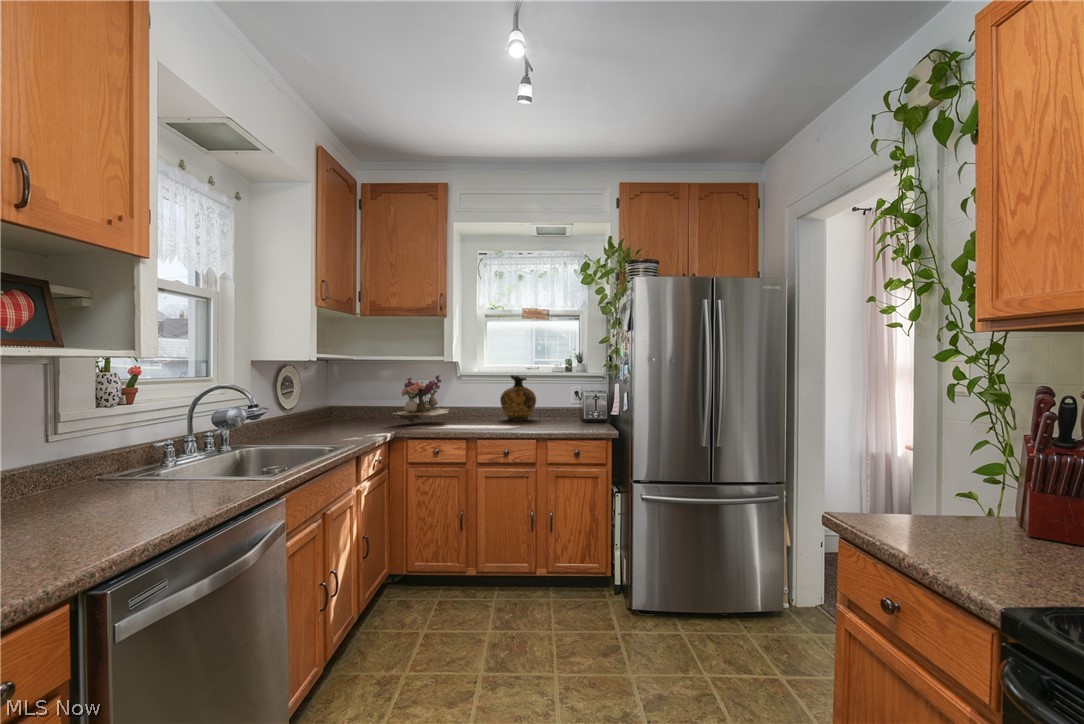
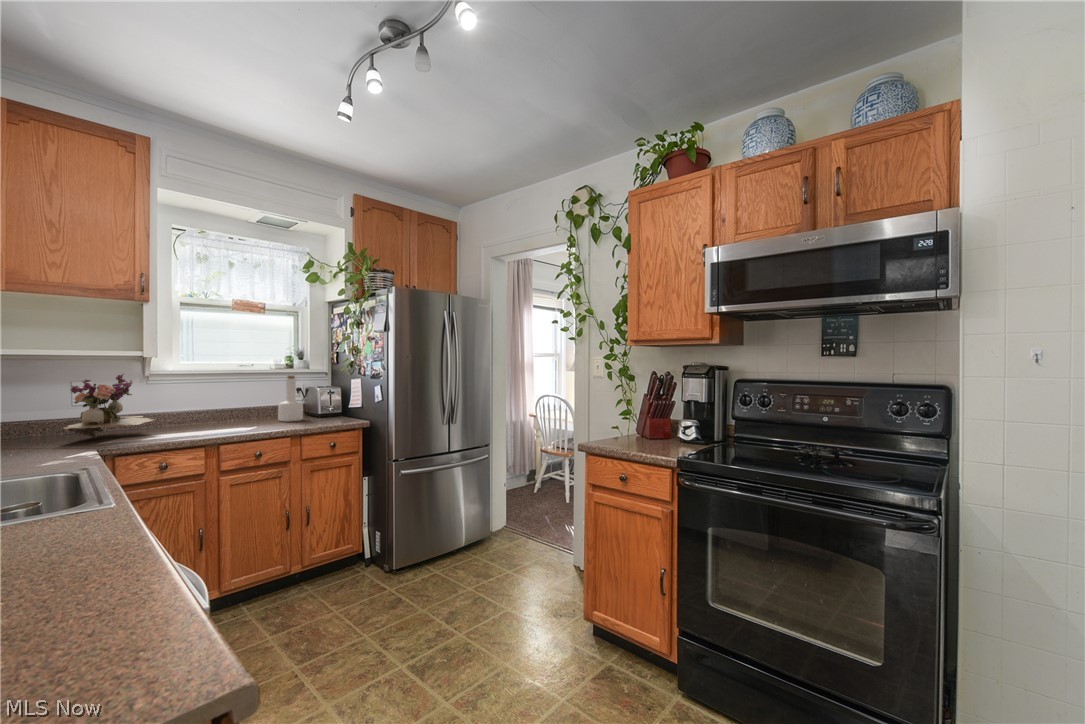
ceramic jug: present [500,375,536,421] -> none [210,373,257,422]
bottle: none [547,379,568,424] -> present [278,376,303,422]

